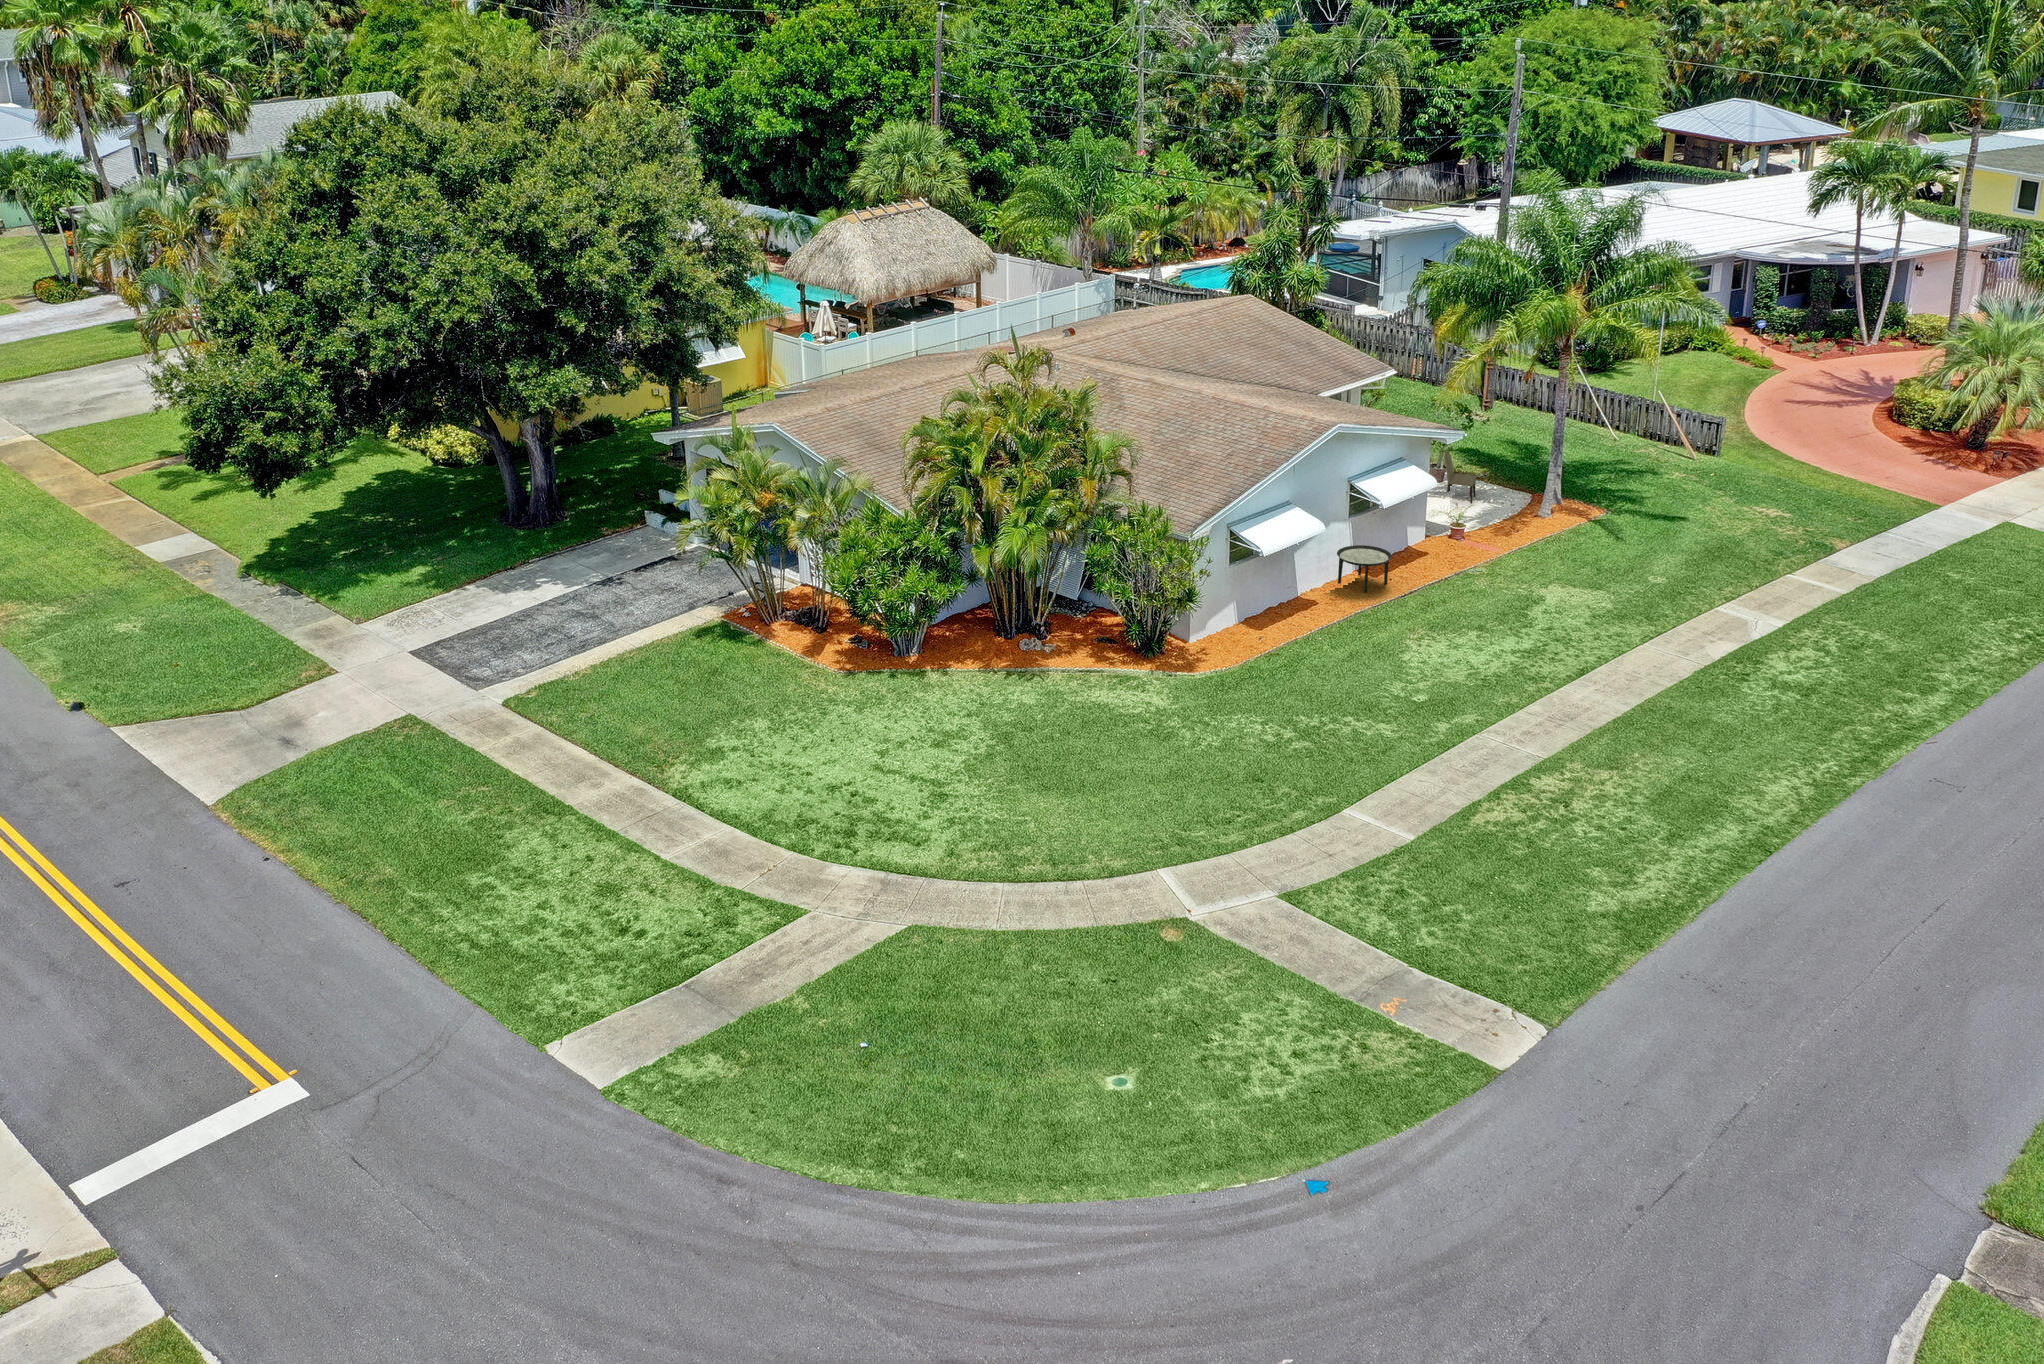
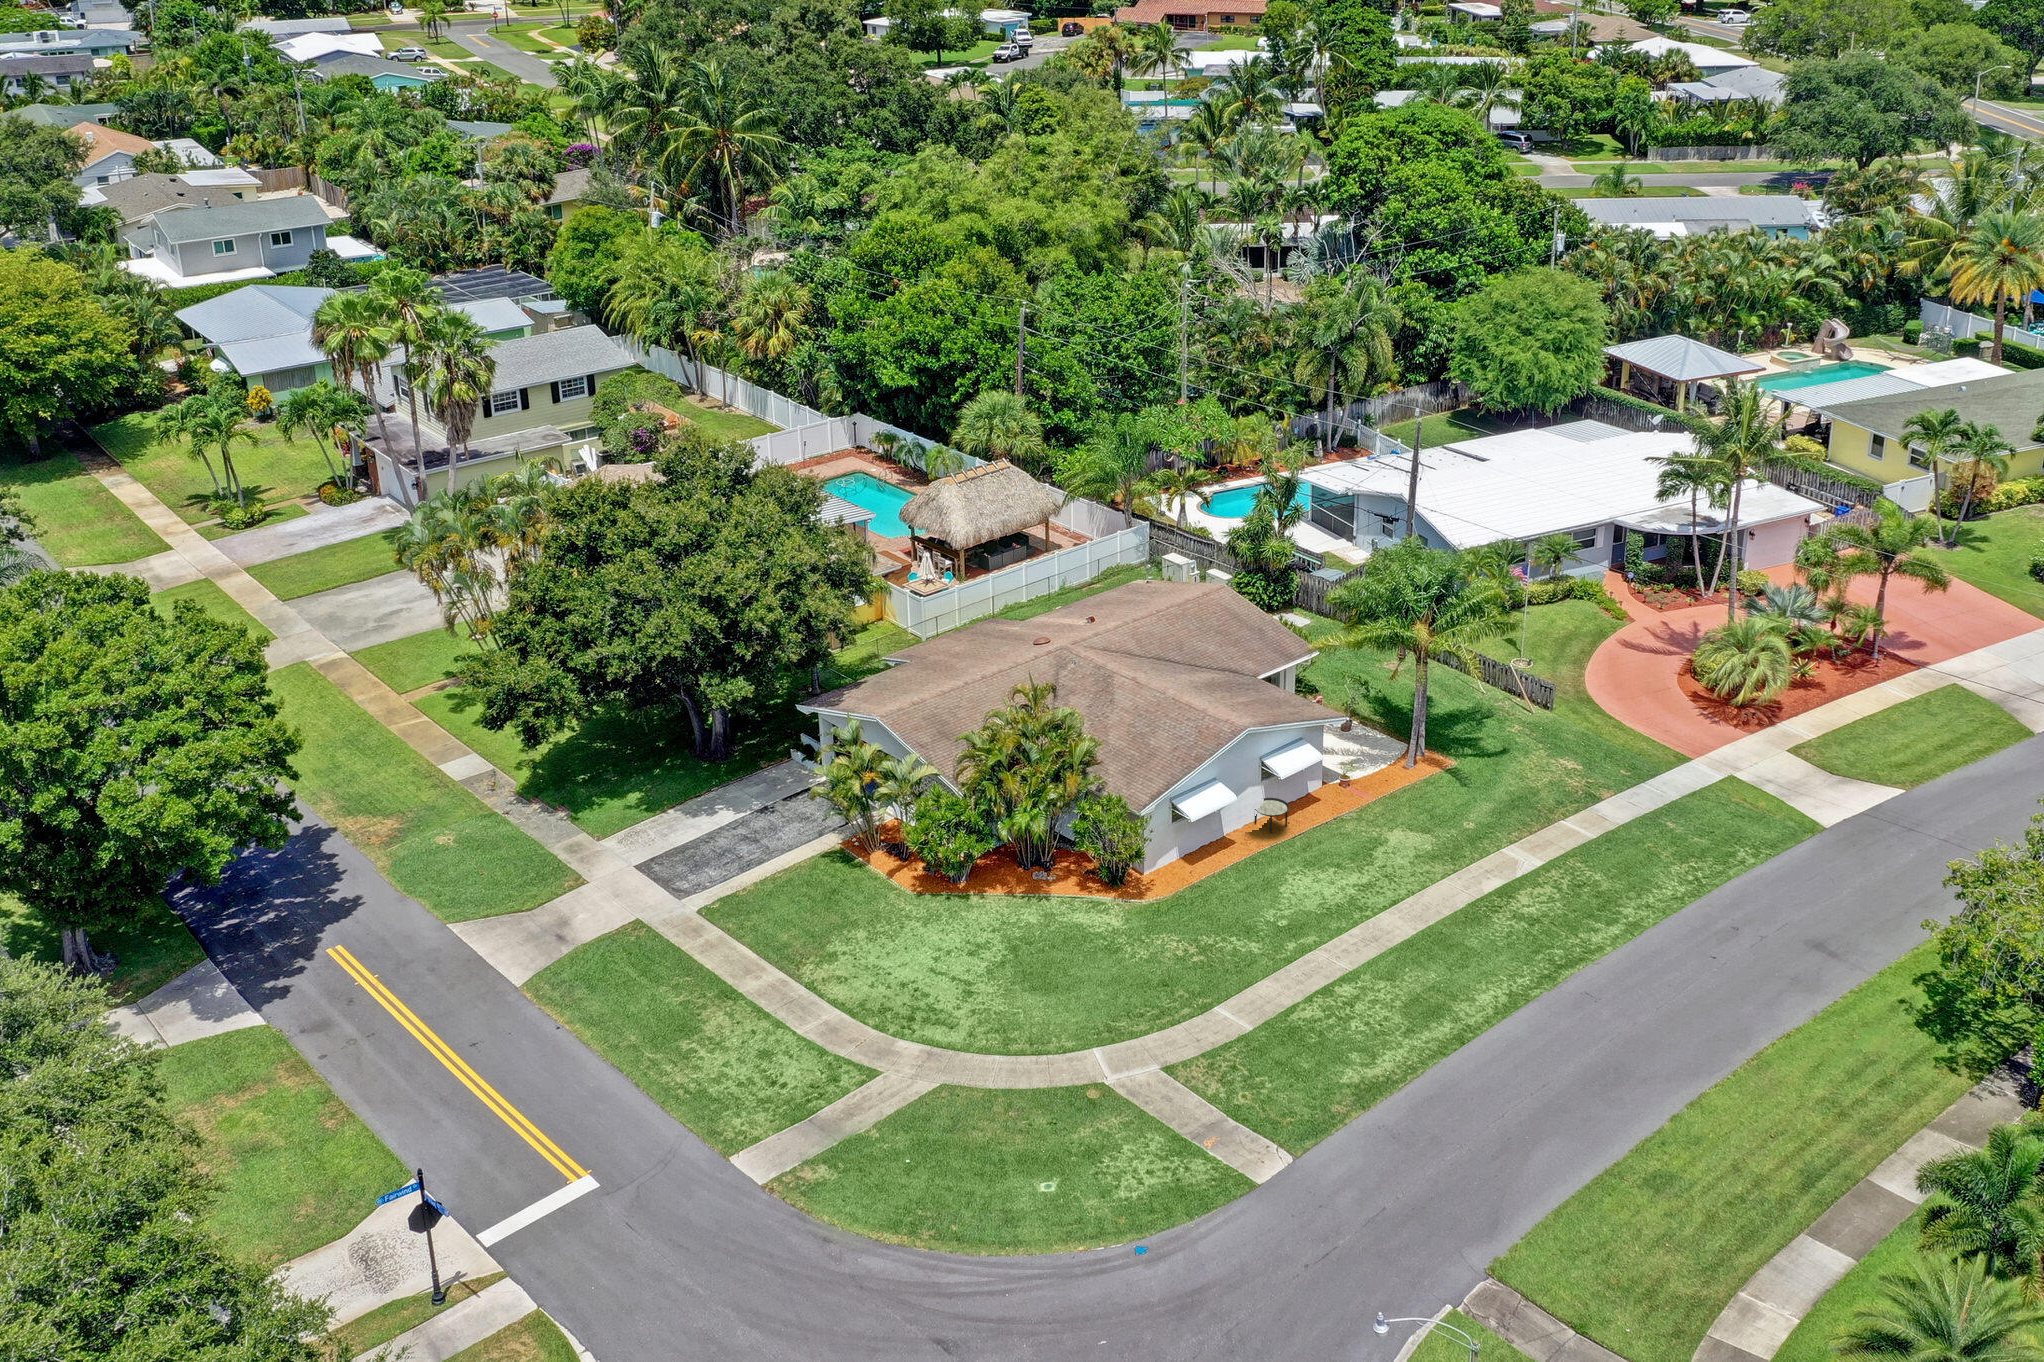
chair: present [1444,450,1476,504] -> none [1347,713,1371,752]

